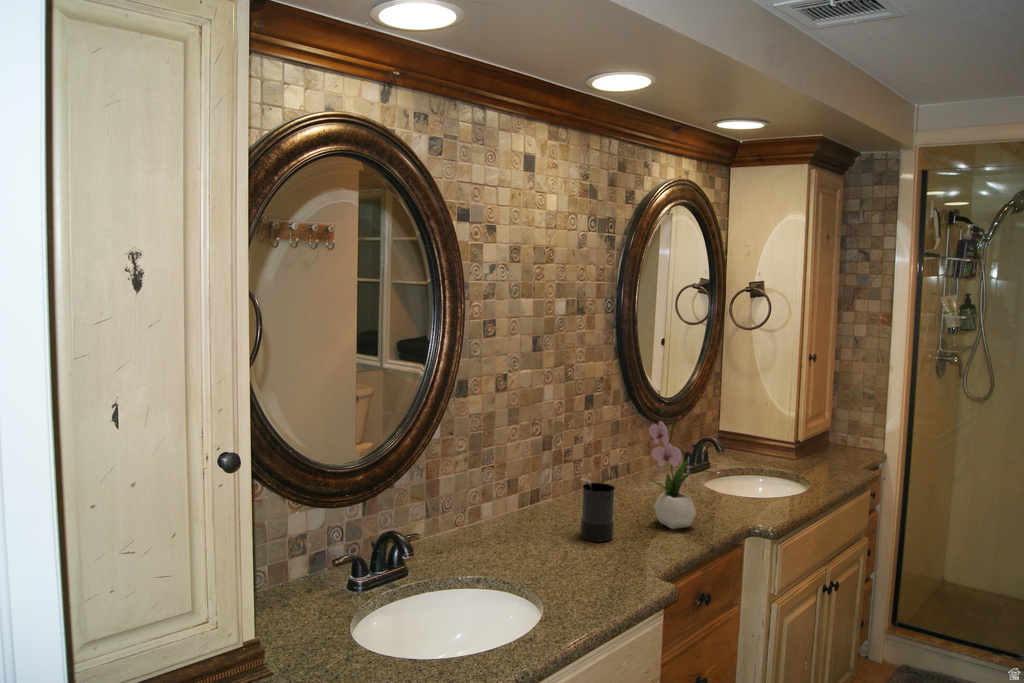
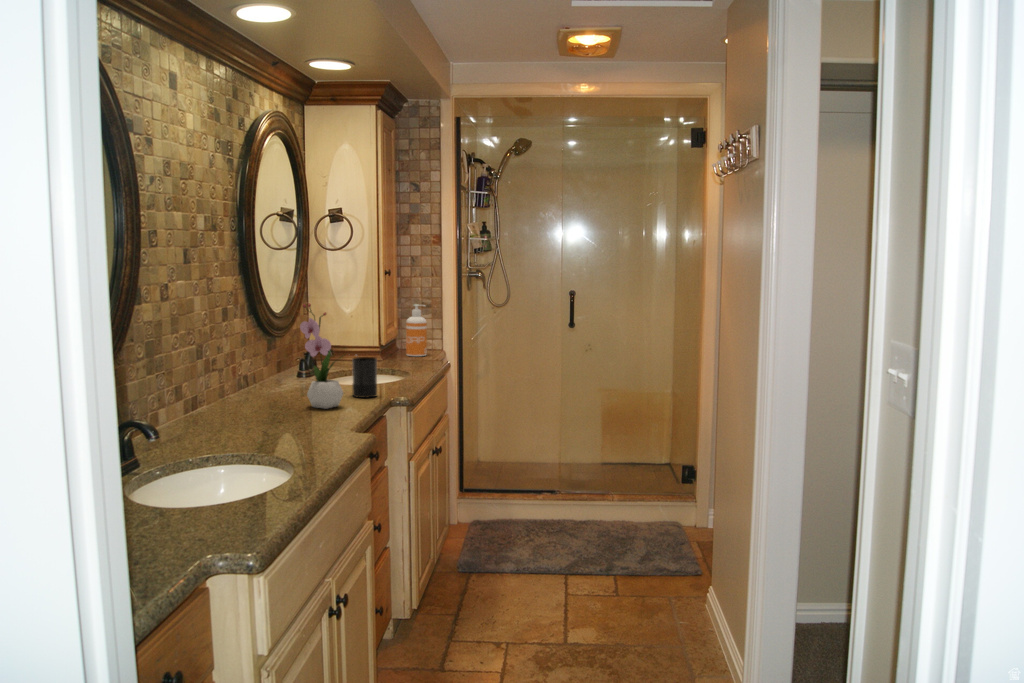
soap dispenser: none [836,394,865,457] -> present [406,304,427,356]
candle: present [581,479,615,542] -> present [352,357,377,398]

